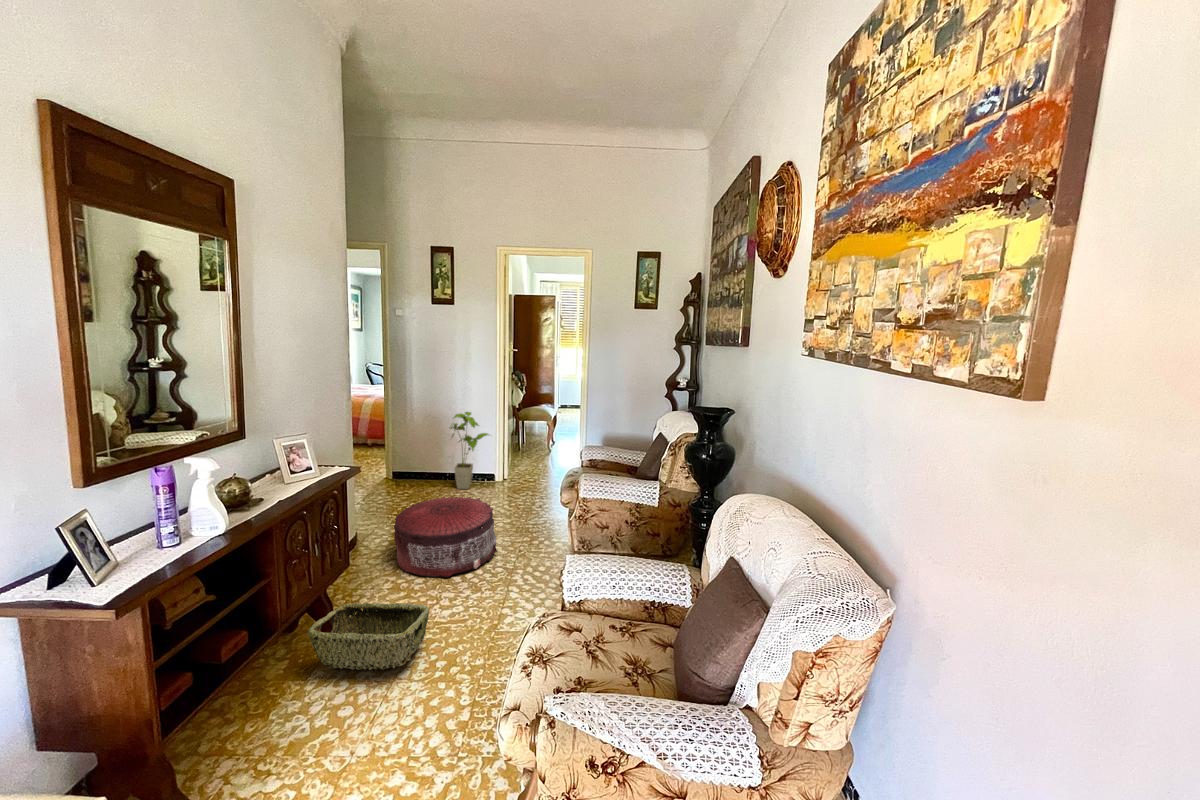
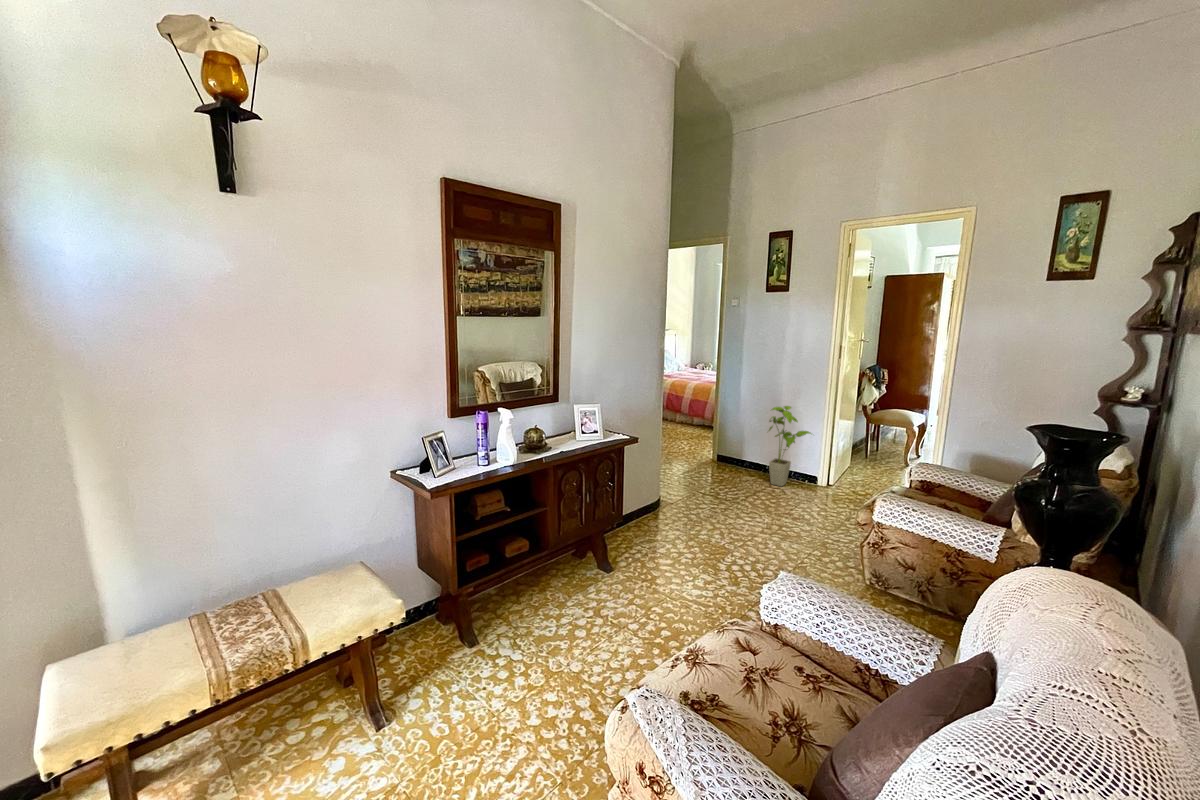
pouf: present [394,496,497,577] -> none [678,484,777,563]
woven basket: present [307,603,429,670] -> none [574,550,668,618]

